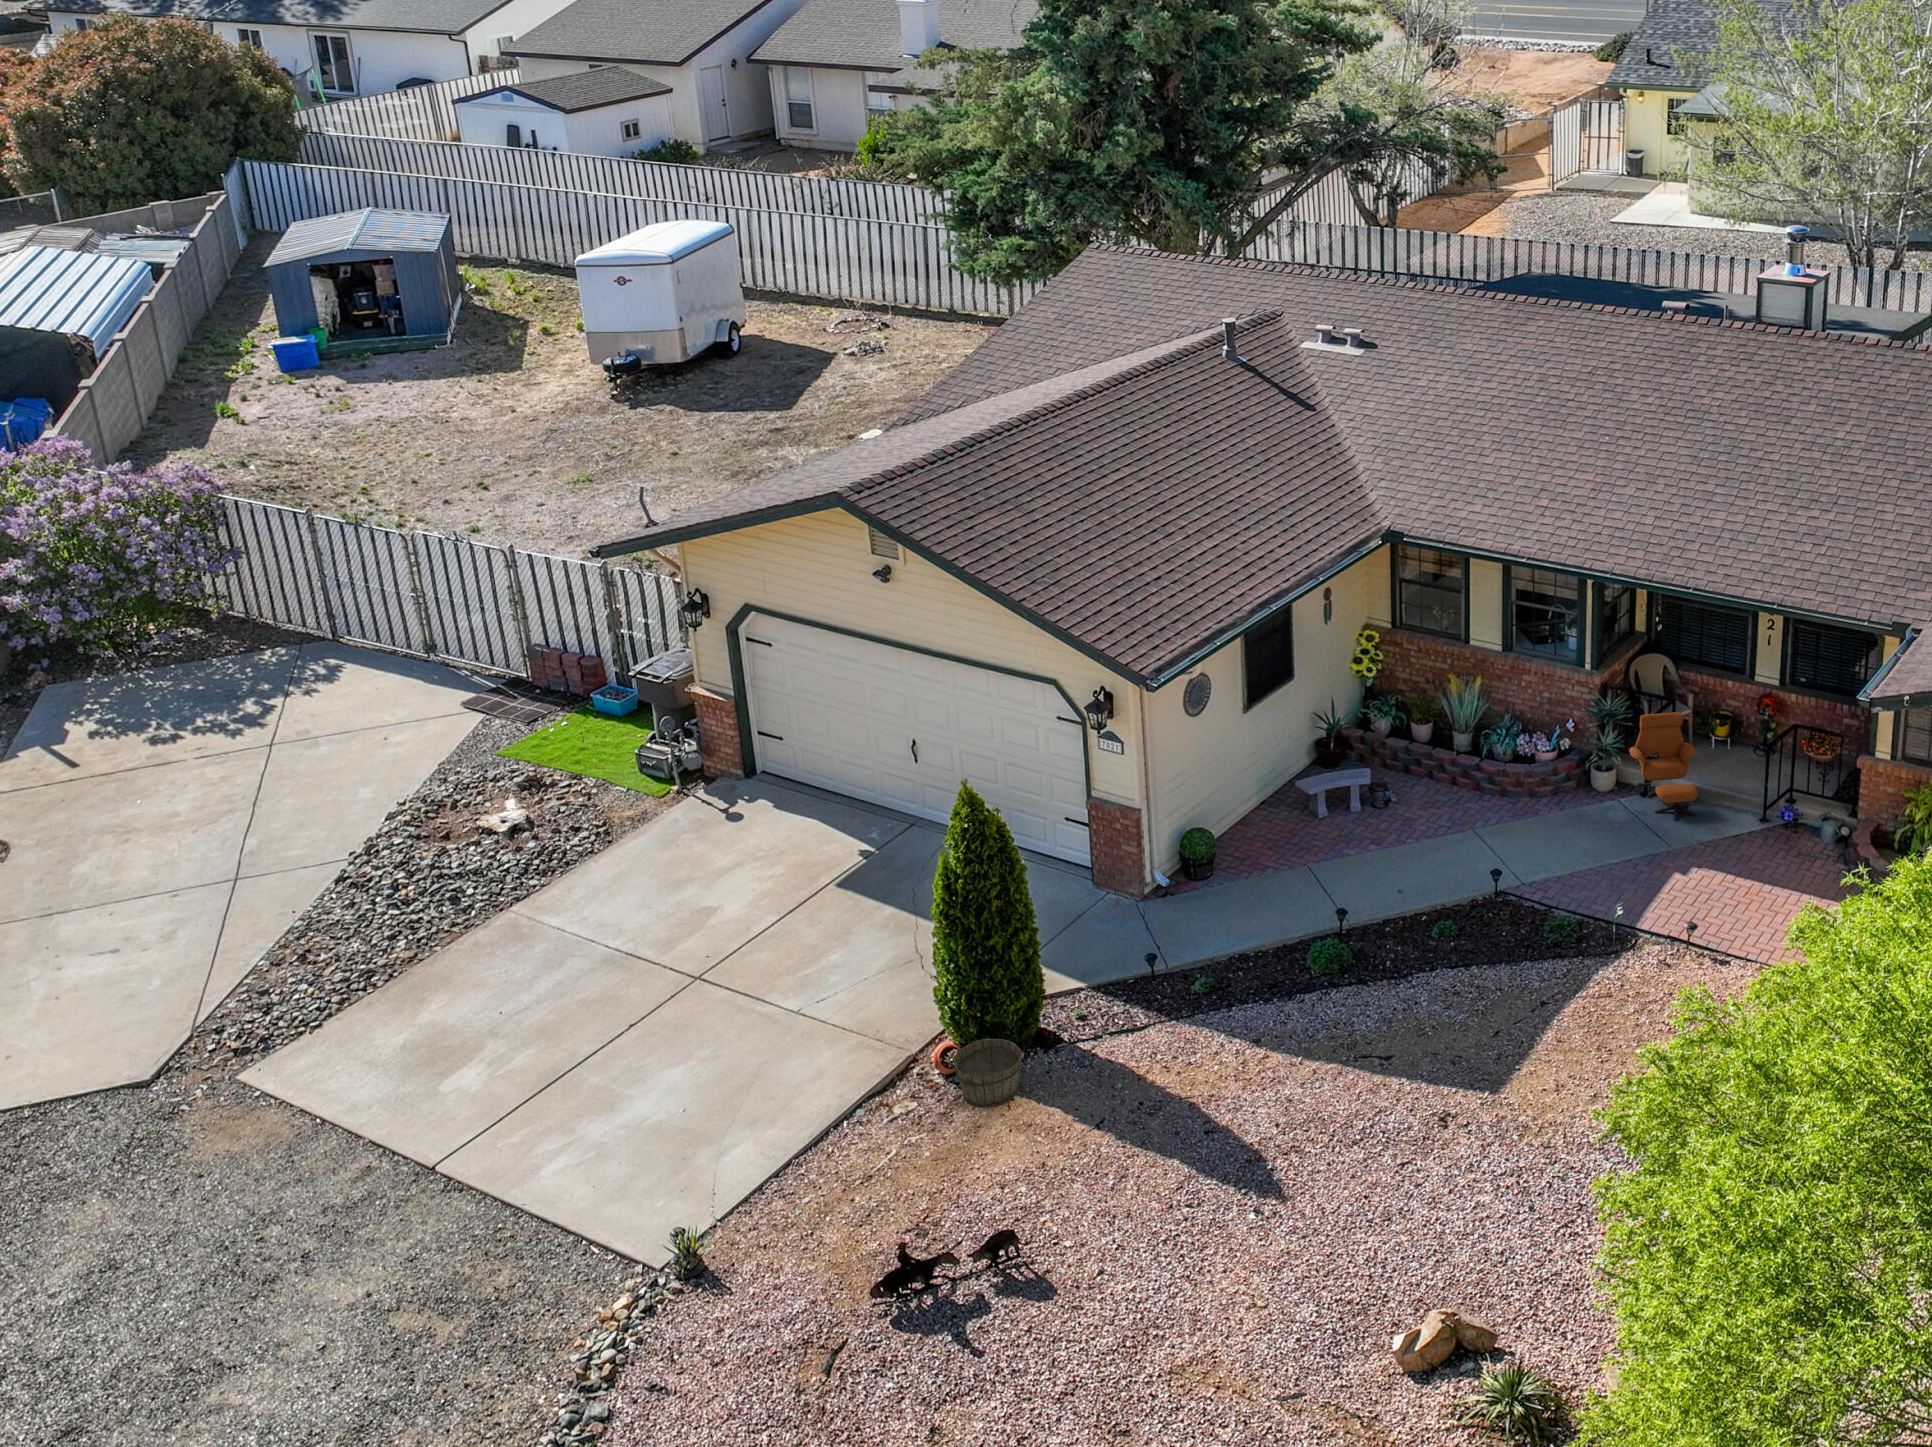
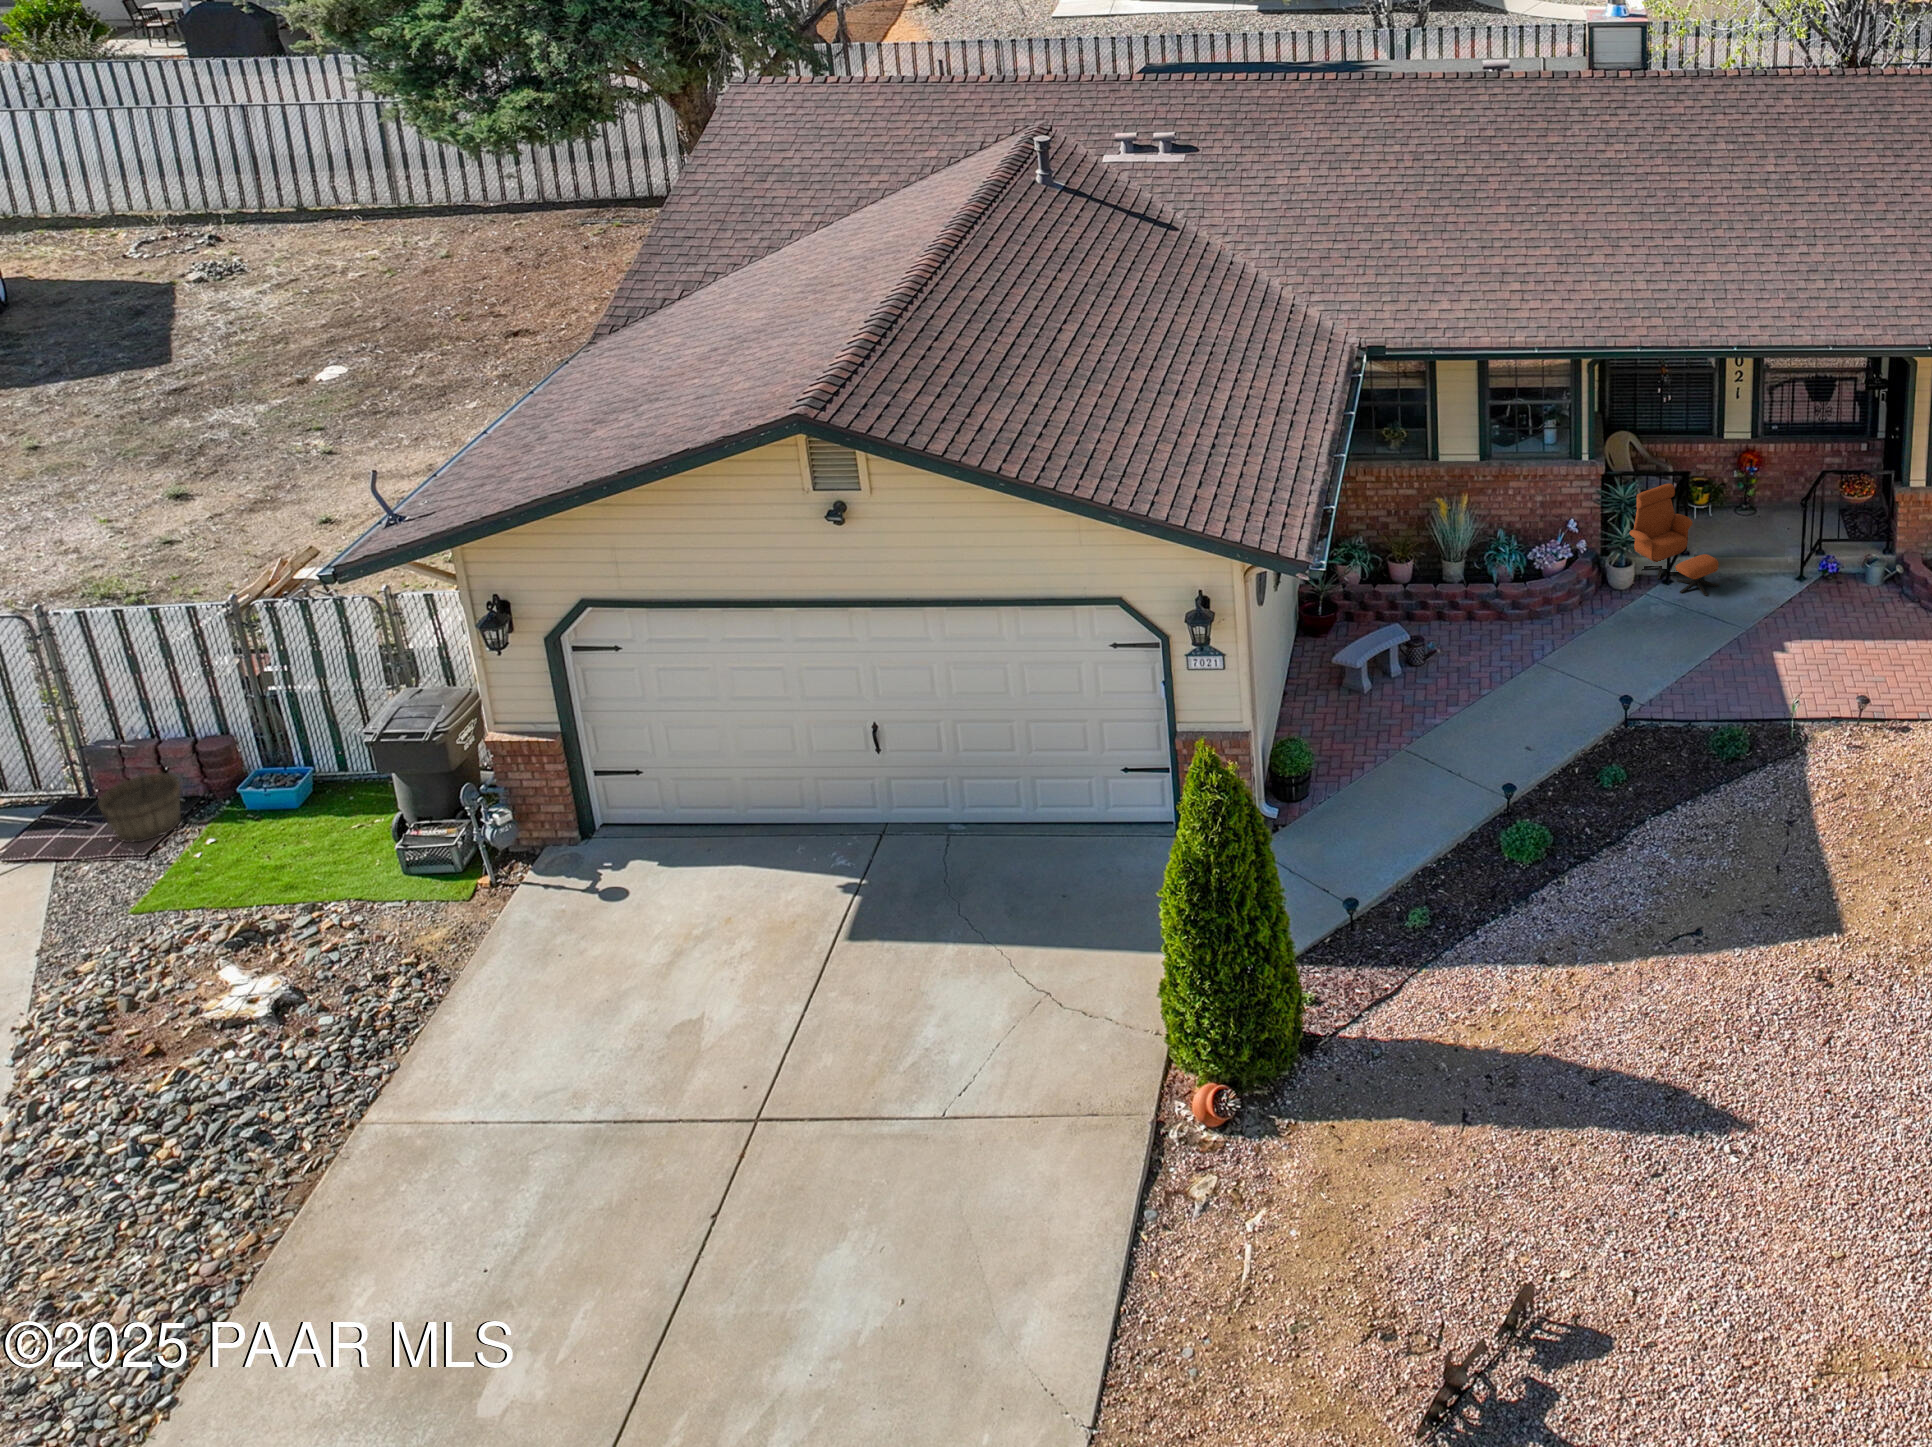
wooden bucket: present [953,1039,1022,1108] -> present [98,773,181,843]

